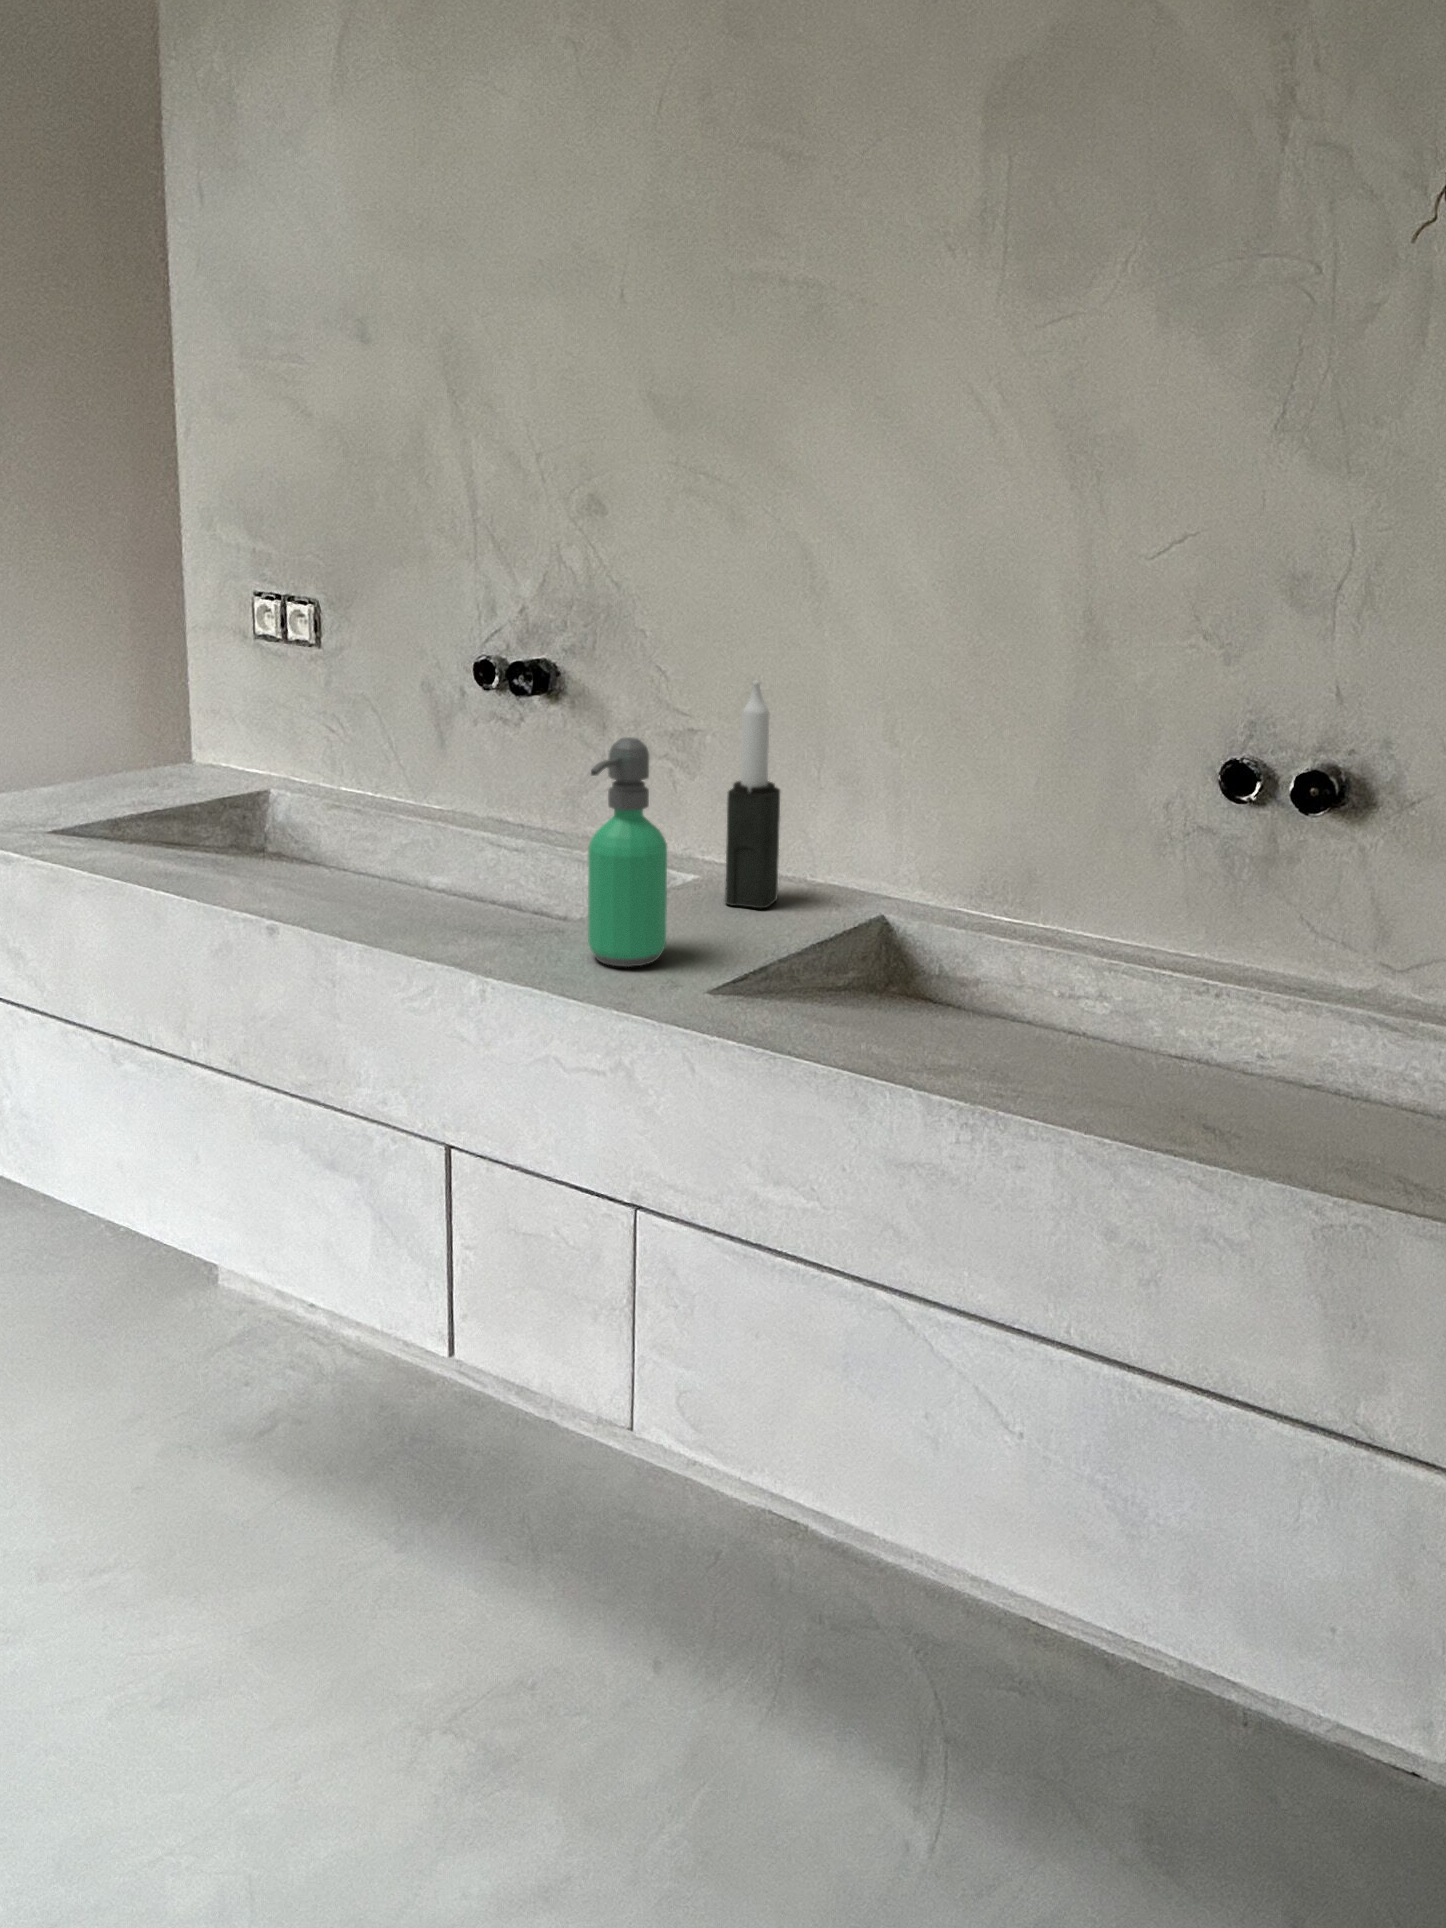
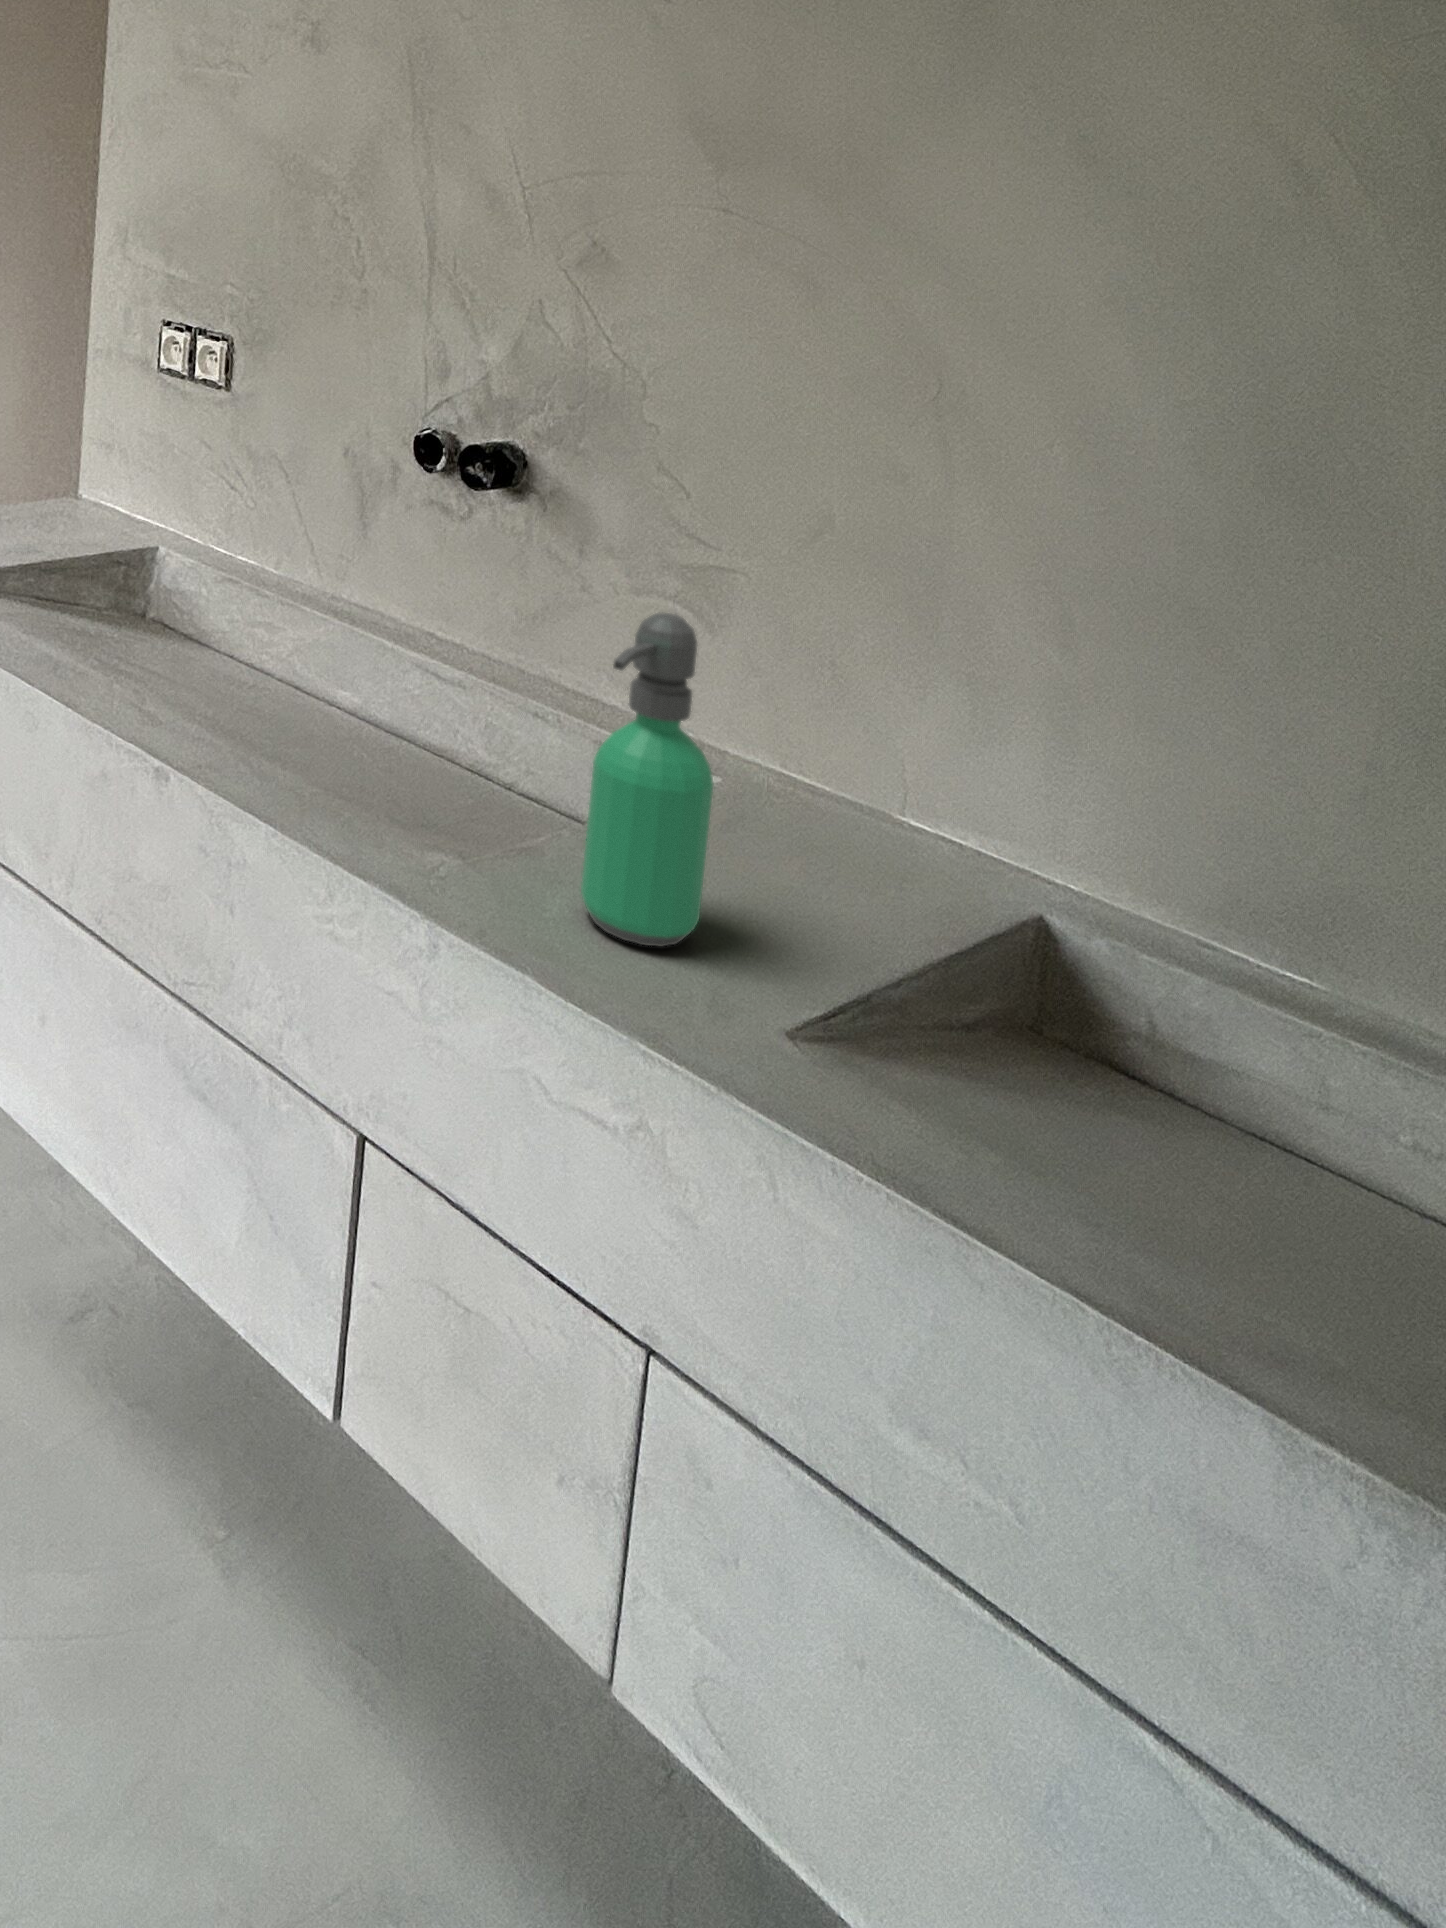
candle: present [725,680,780,908] -> none [770,529,869,861]

